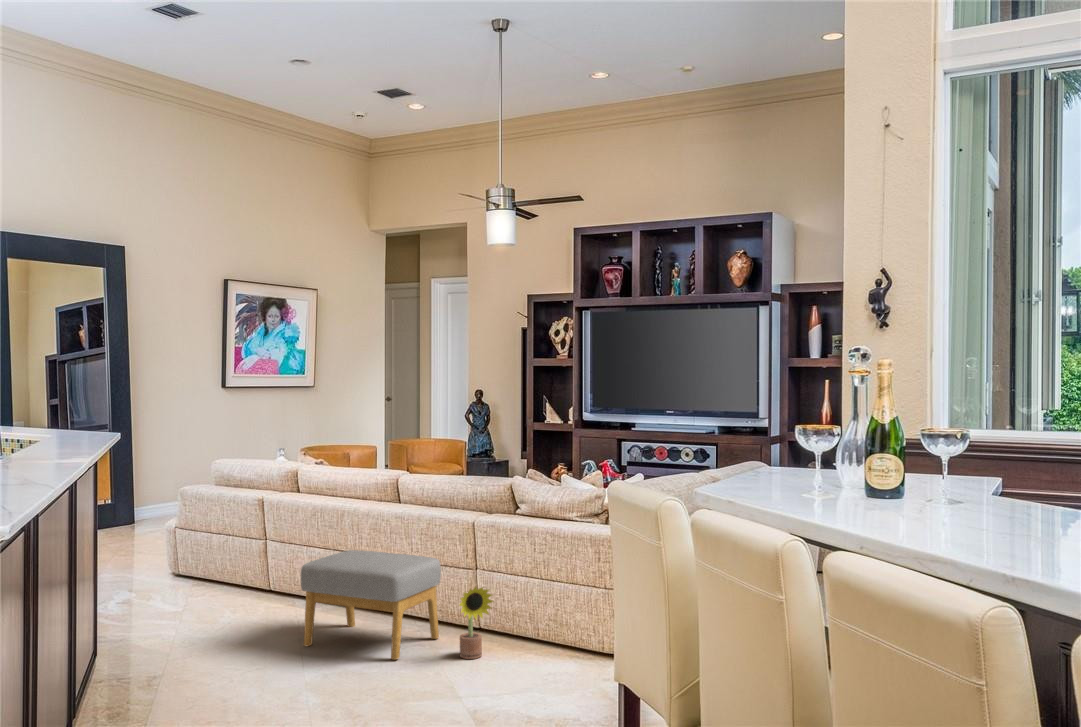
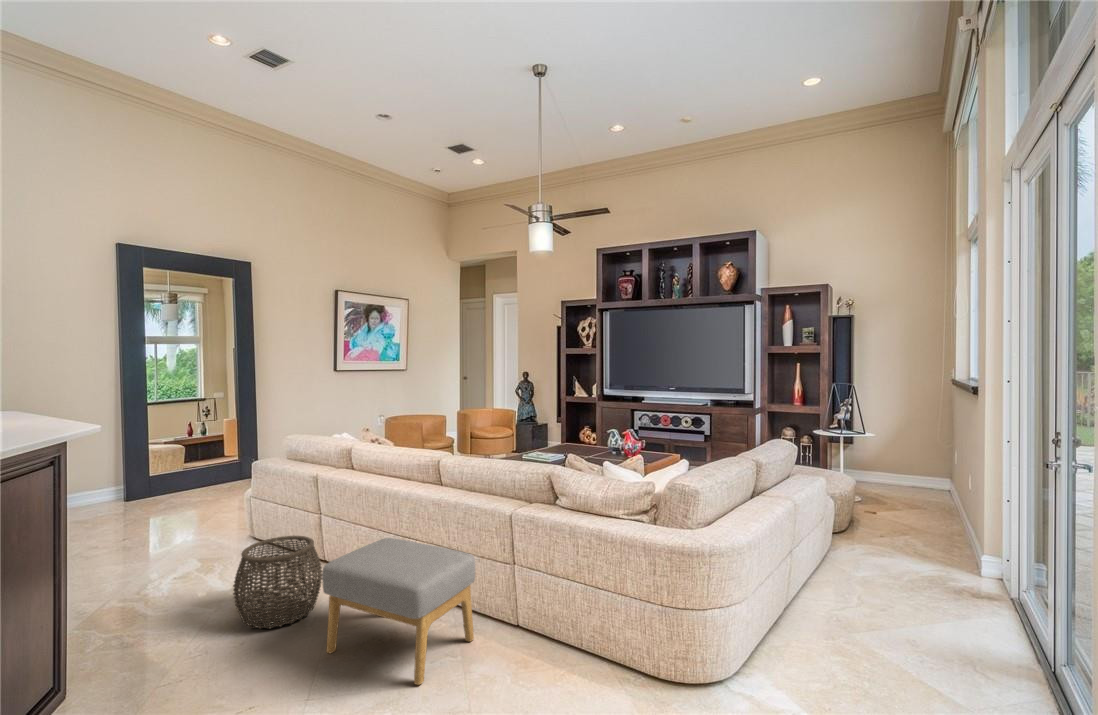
woven basket: none [203,553,284,634] -> present [233,536,322,629]
decorative plant: present [459,587,494,659] -> none [490,602,532,684]

